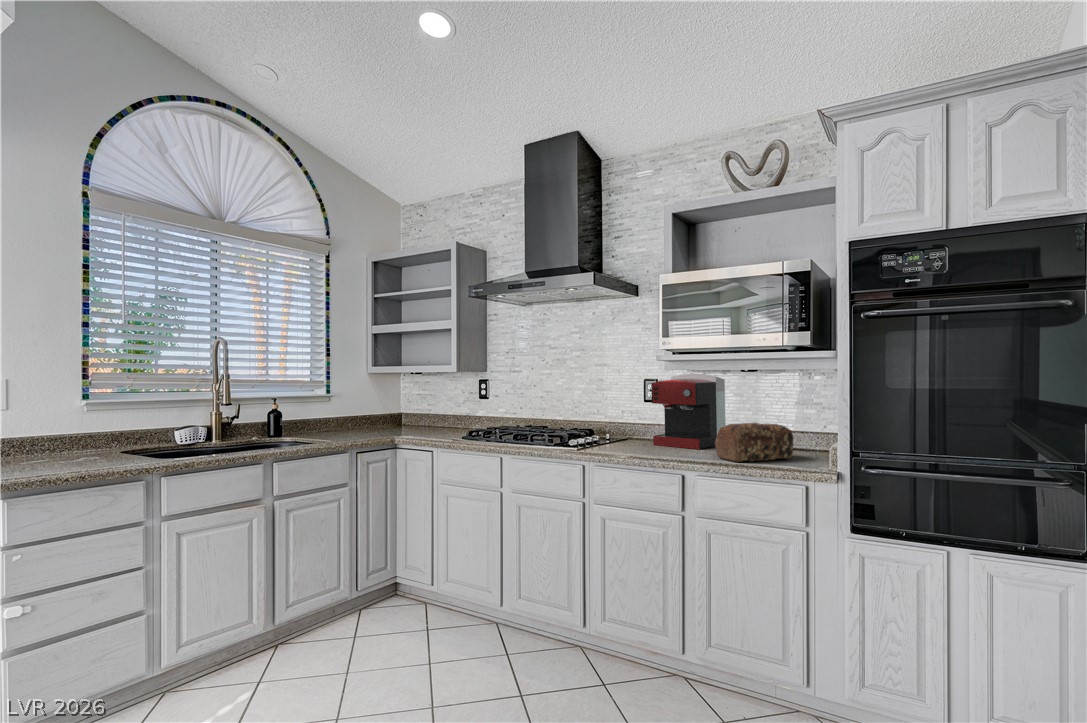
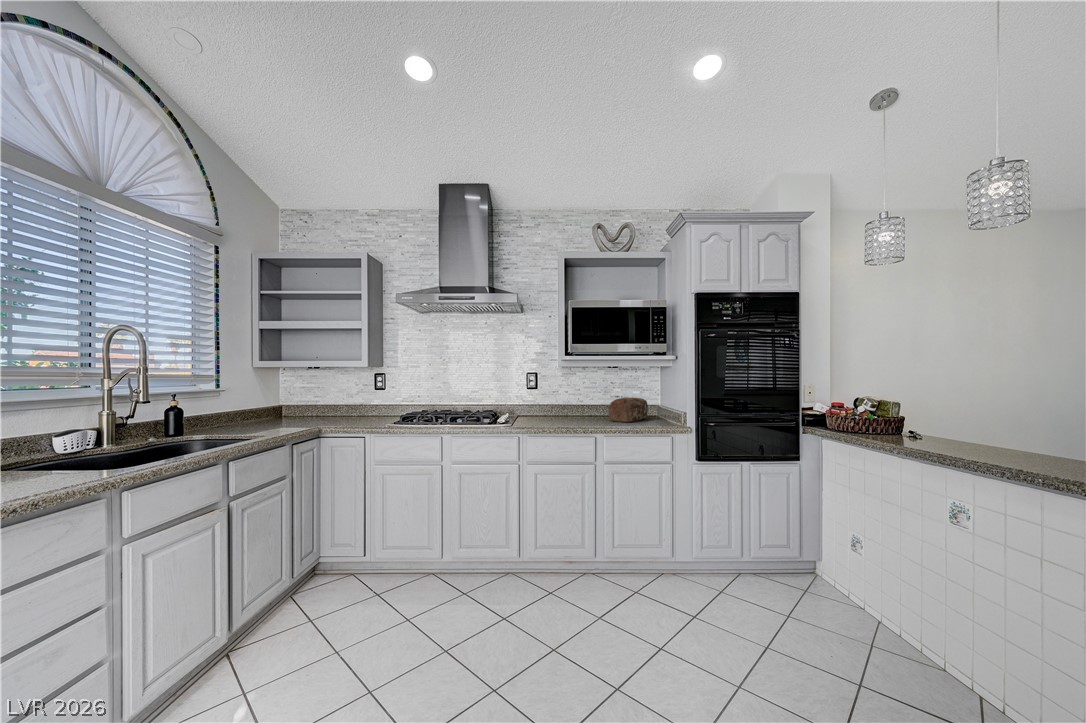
coffee maker: present [651,373,726,449] -> none [547,367,586,417]

